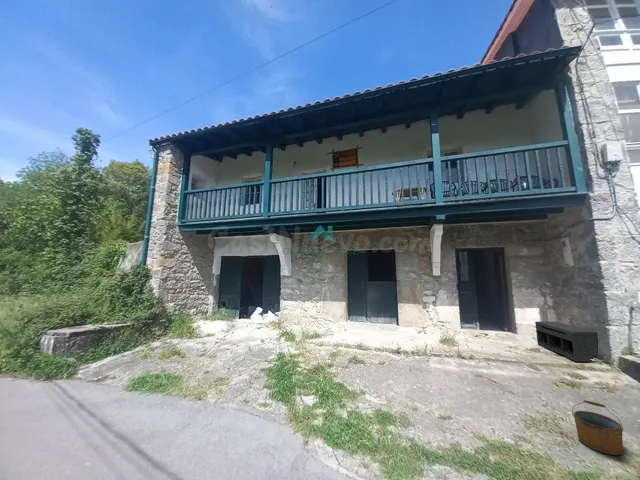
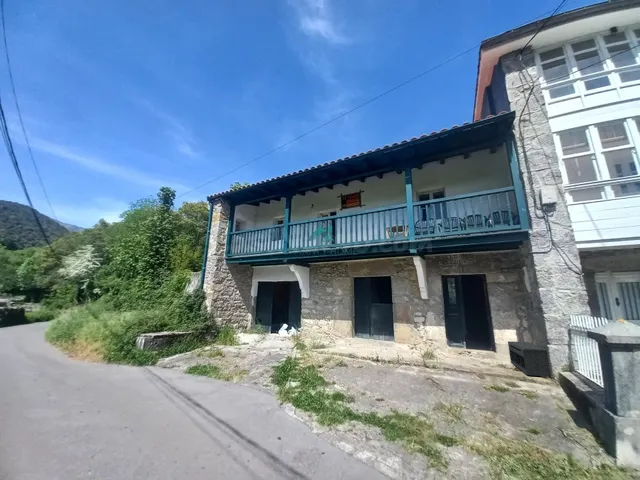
bucket: present [572,400,624,455] -> none [456,386,483,422]

